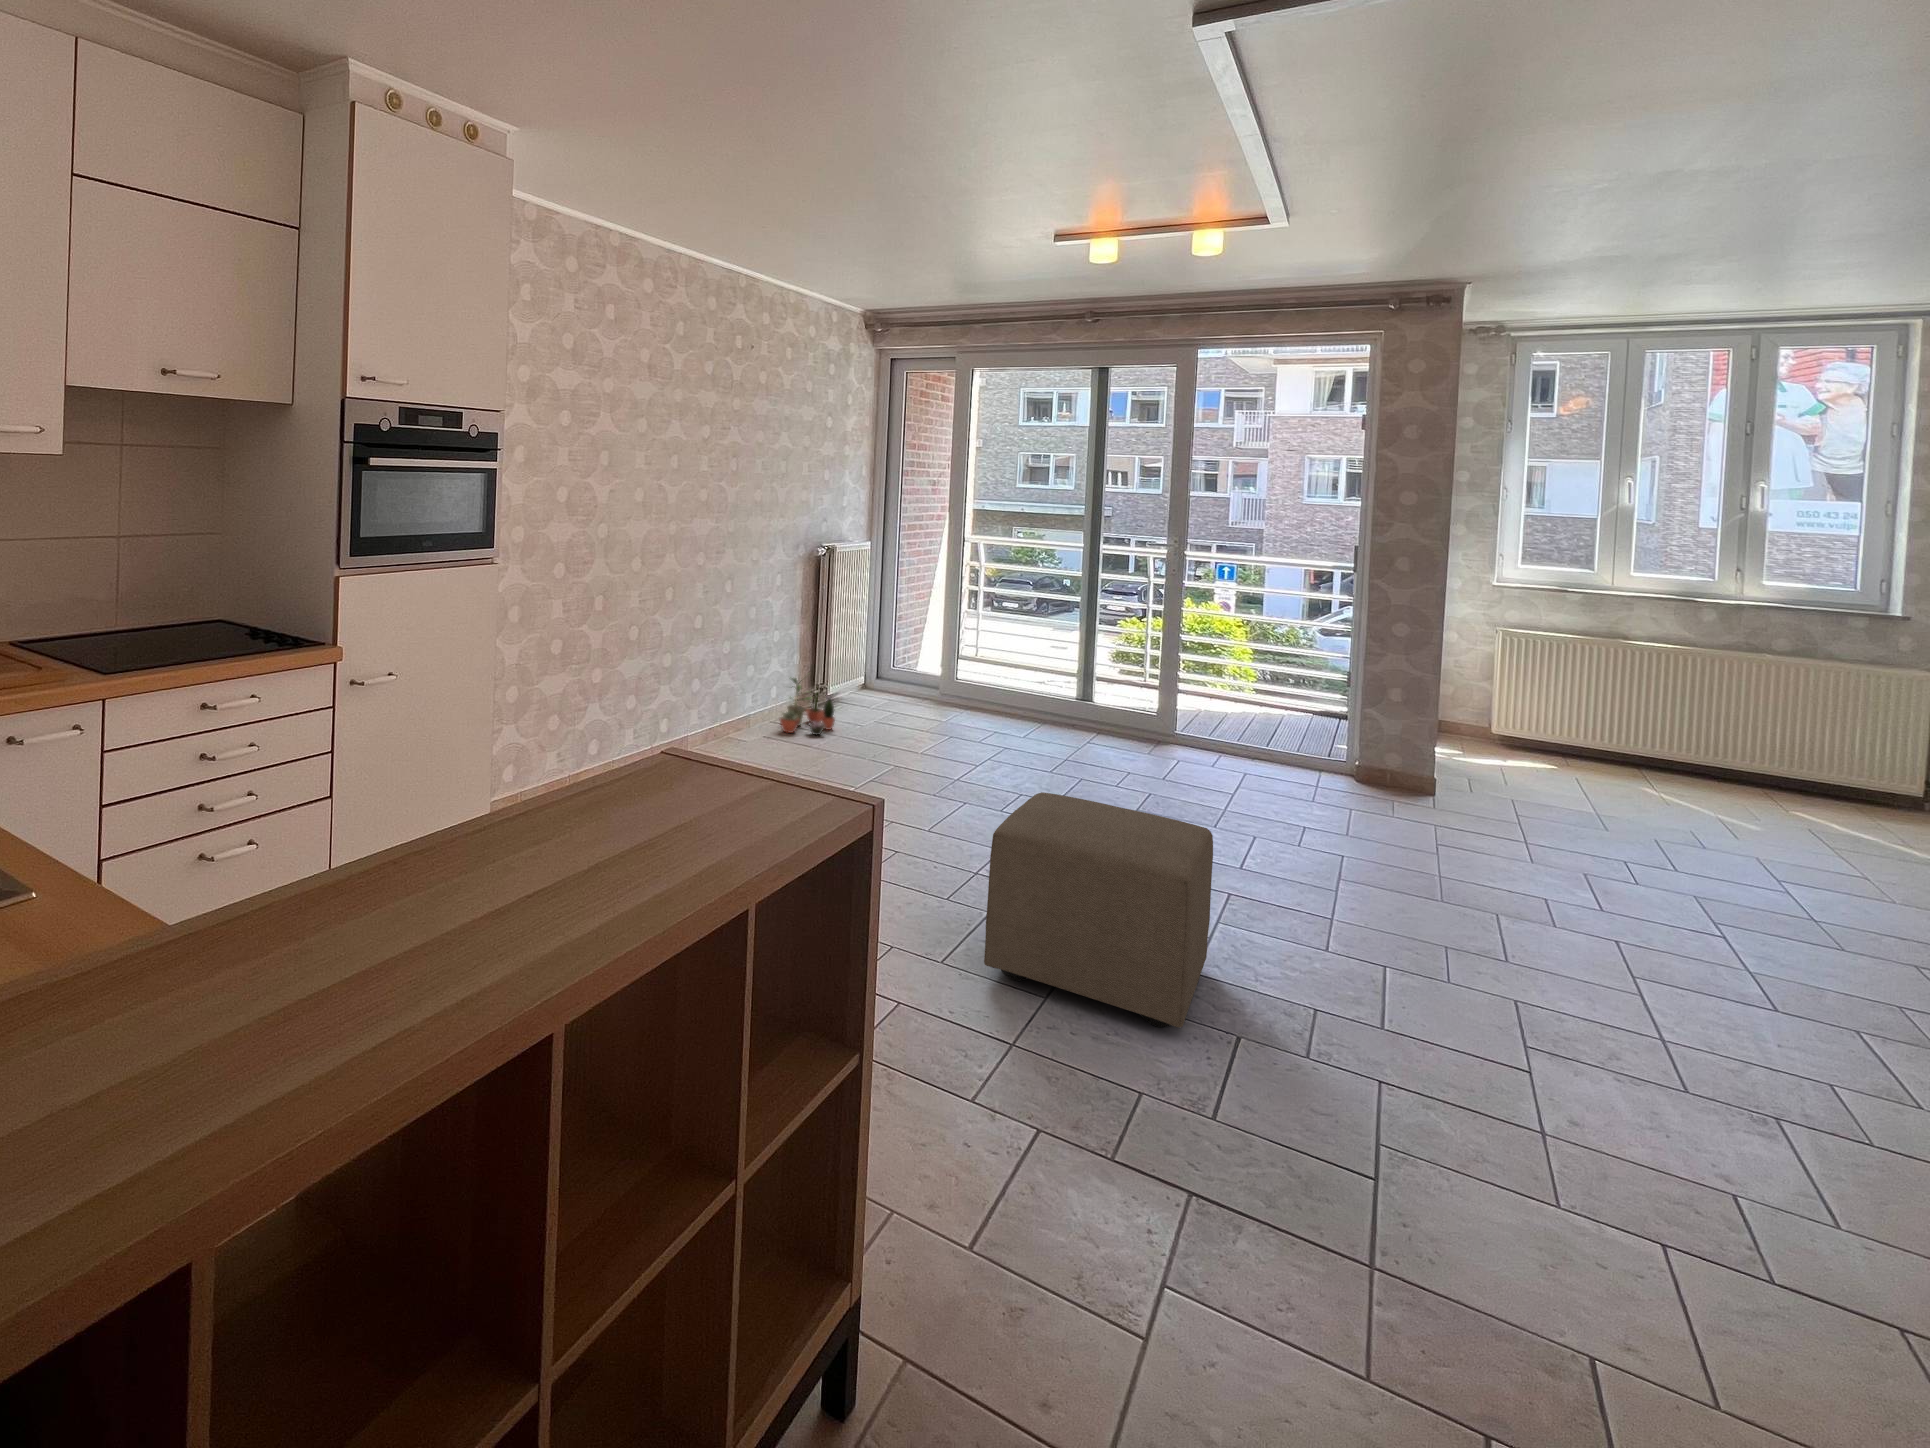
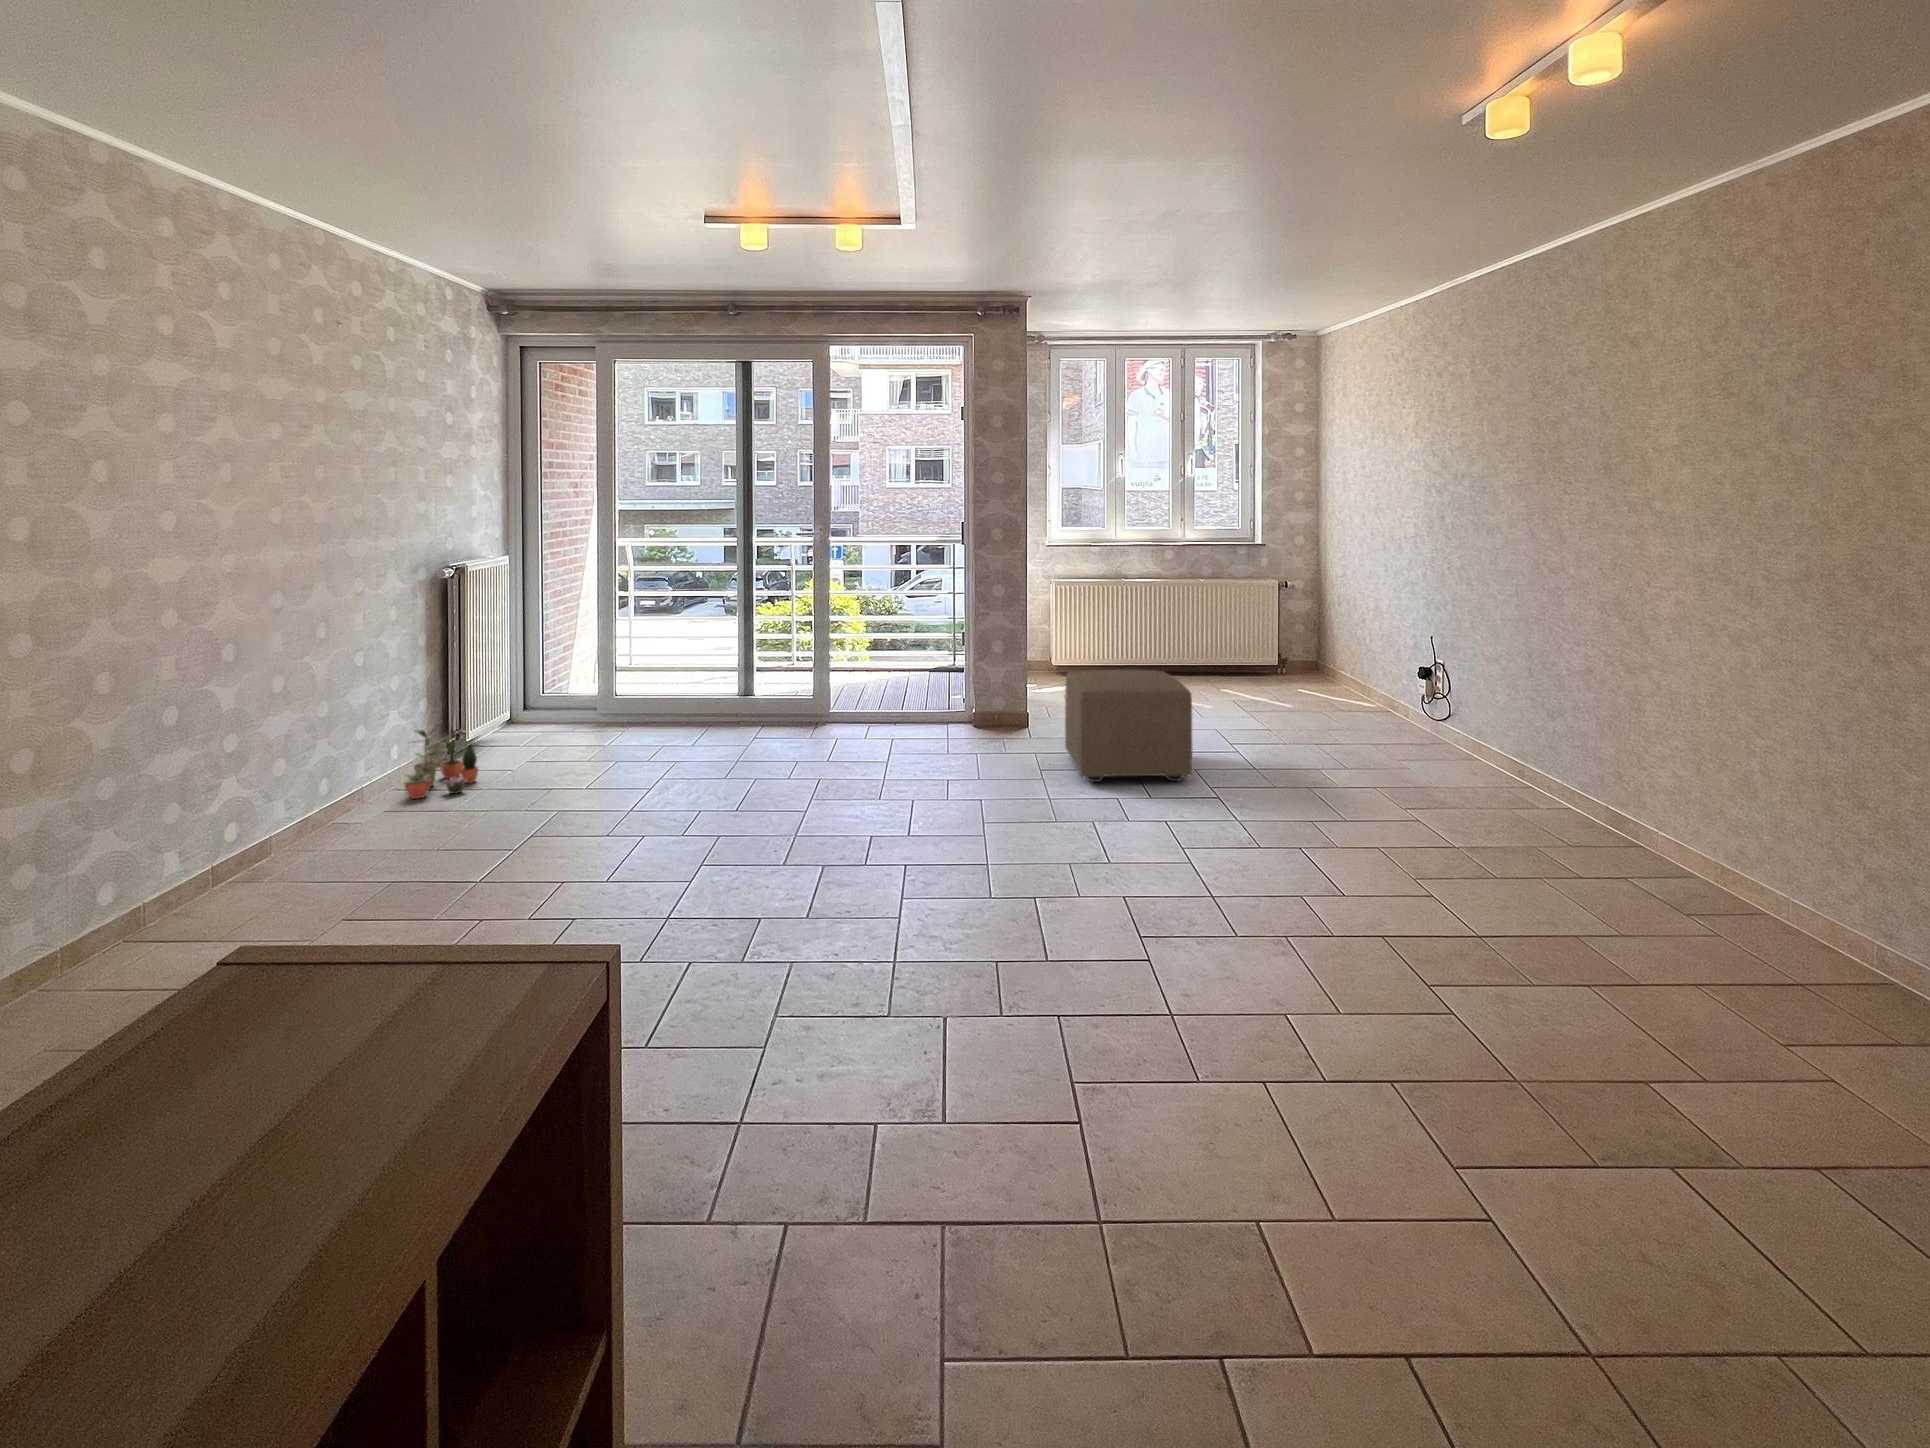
ottoman: present [984,792,1213,1028] -> present [1065,670,1192,782]

